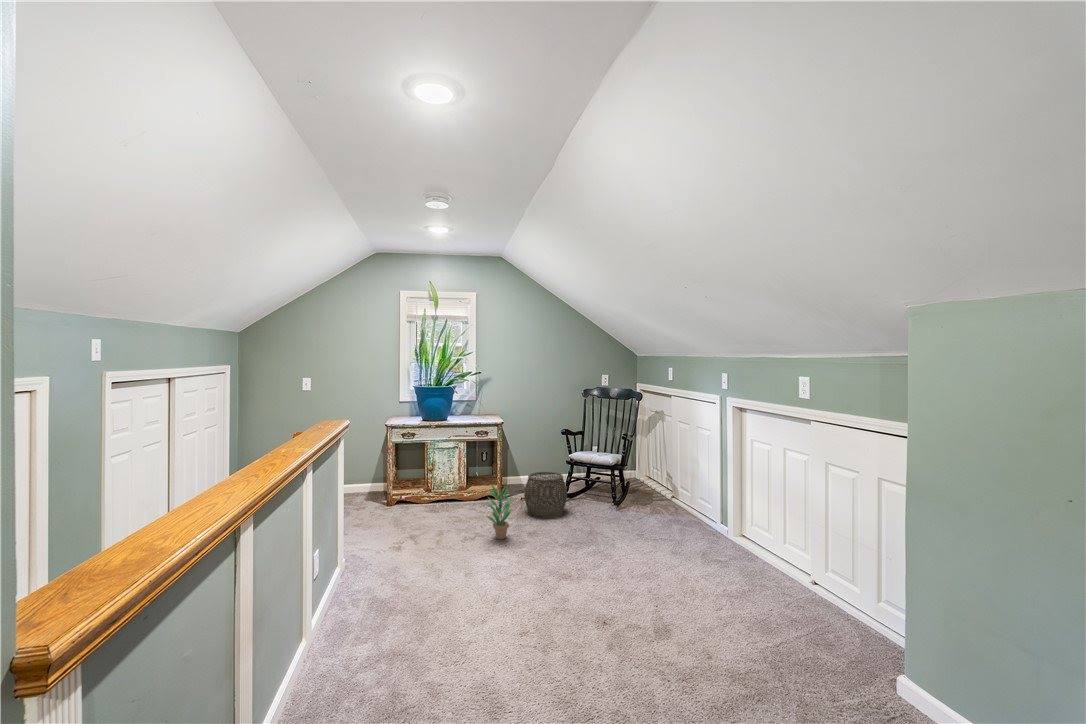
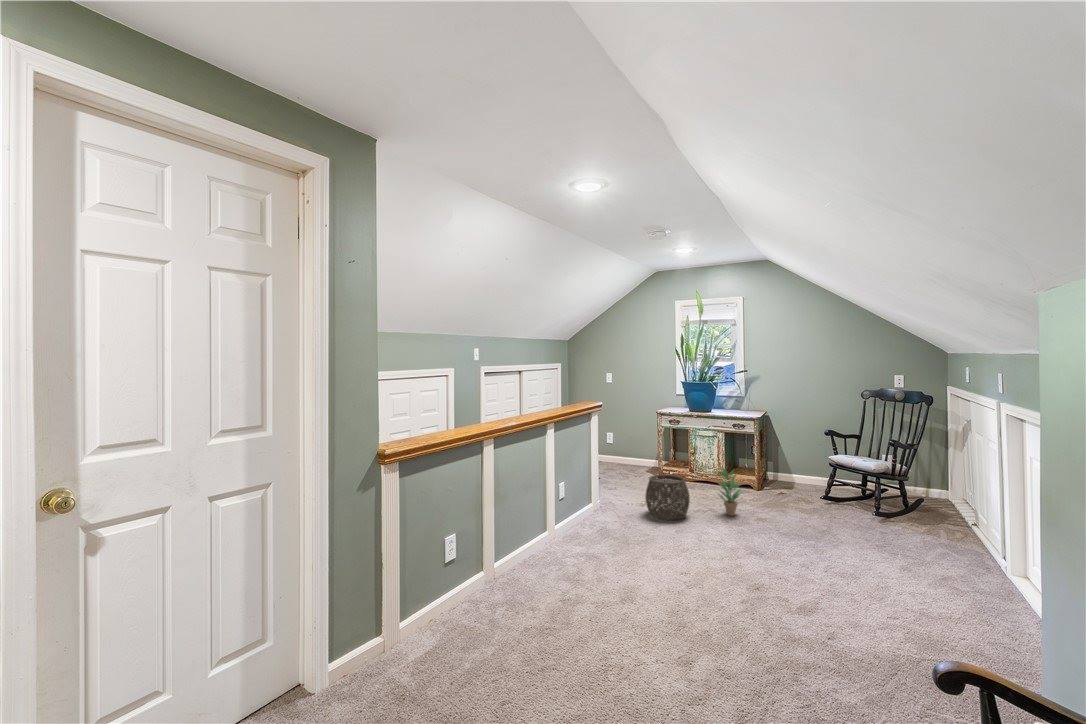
woven basket: present [524,472,567,517] -> present [645,475,690,520]

